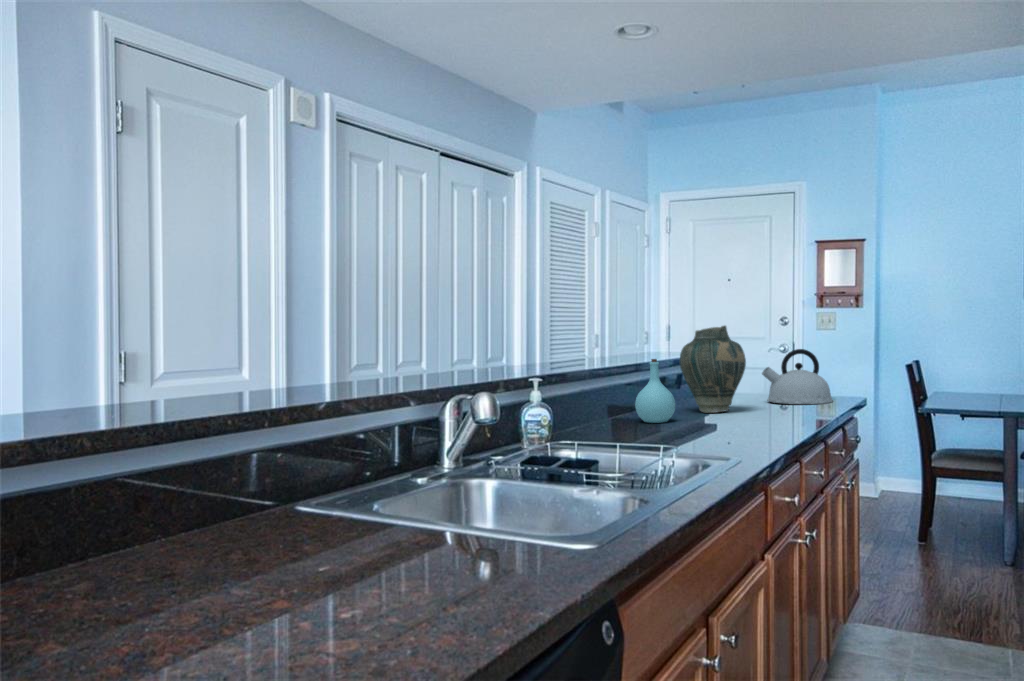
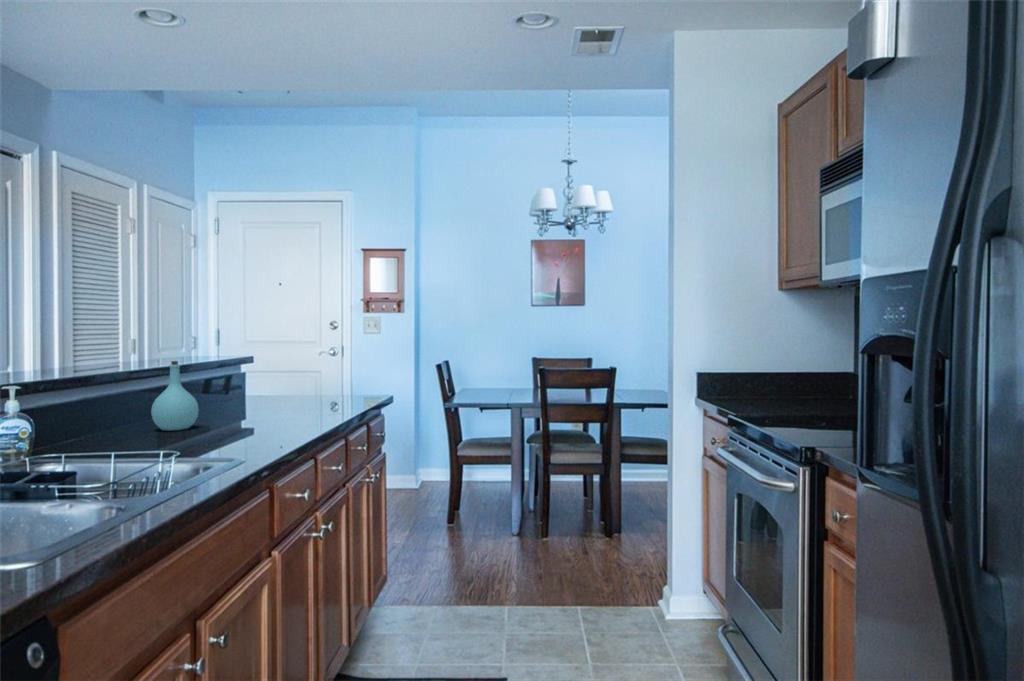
vase: present [680,326,746,413] -> none [208,327,278,417]
kettle: present [762,349,833,404] -> none [298,351,363,405]

